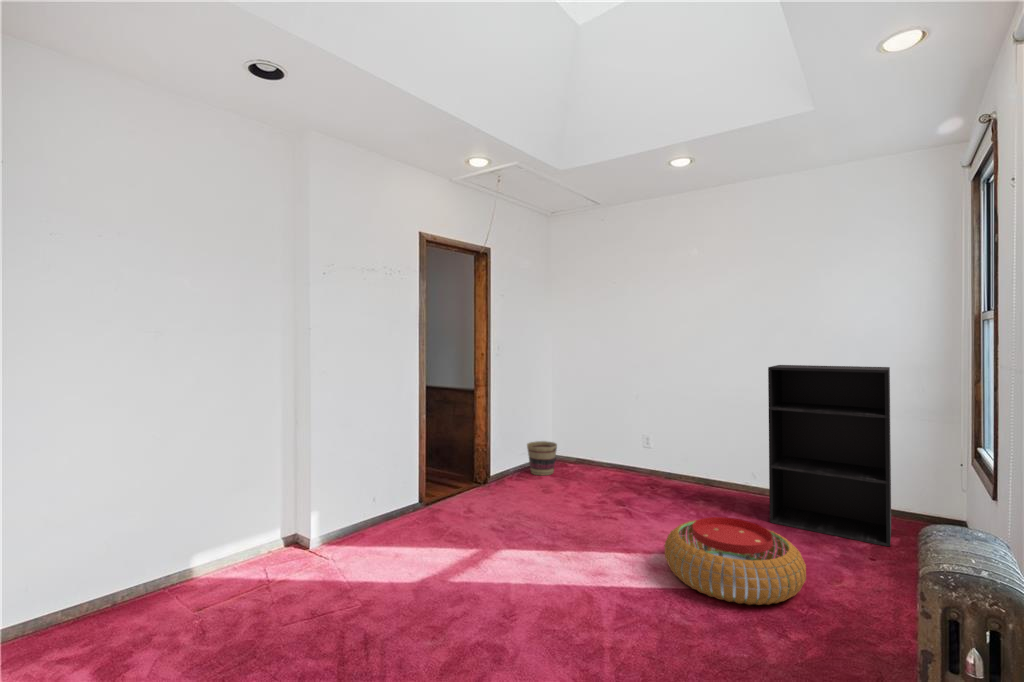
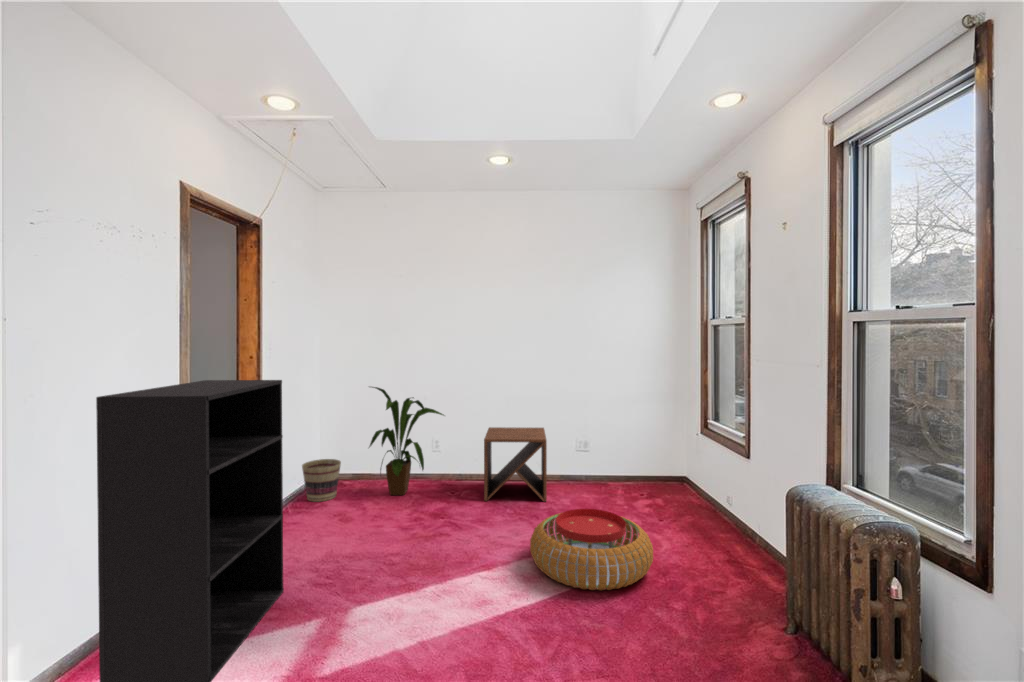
bookshelf: present [768,365,891,546] -> present [96,380,284,682]
house plant: none [570,382,647,482] -> present [369,387,444,495]
side table: none [674,430,756,514] -> present [484,427,547,502]

